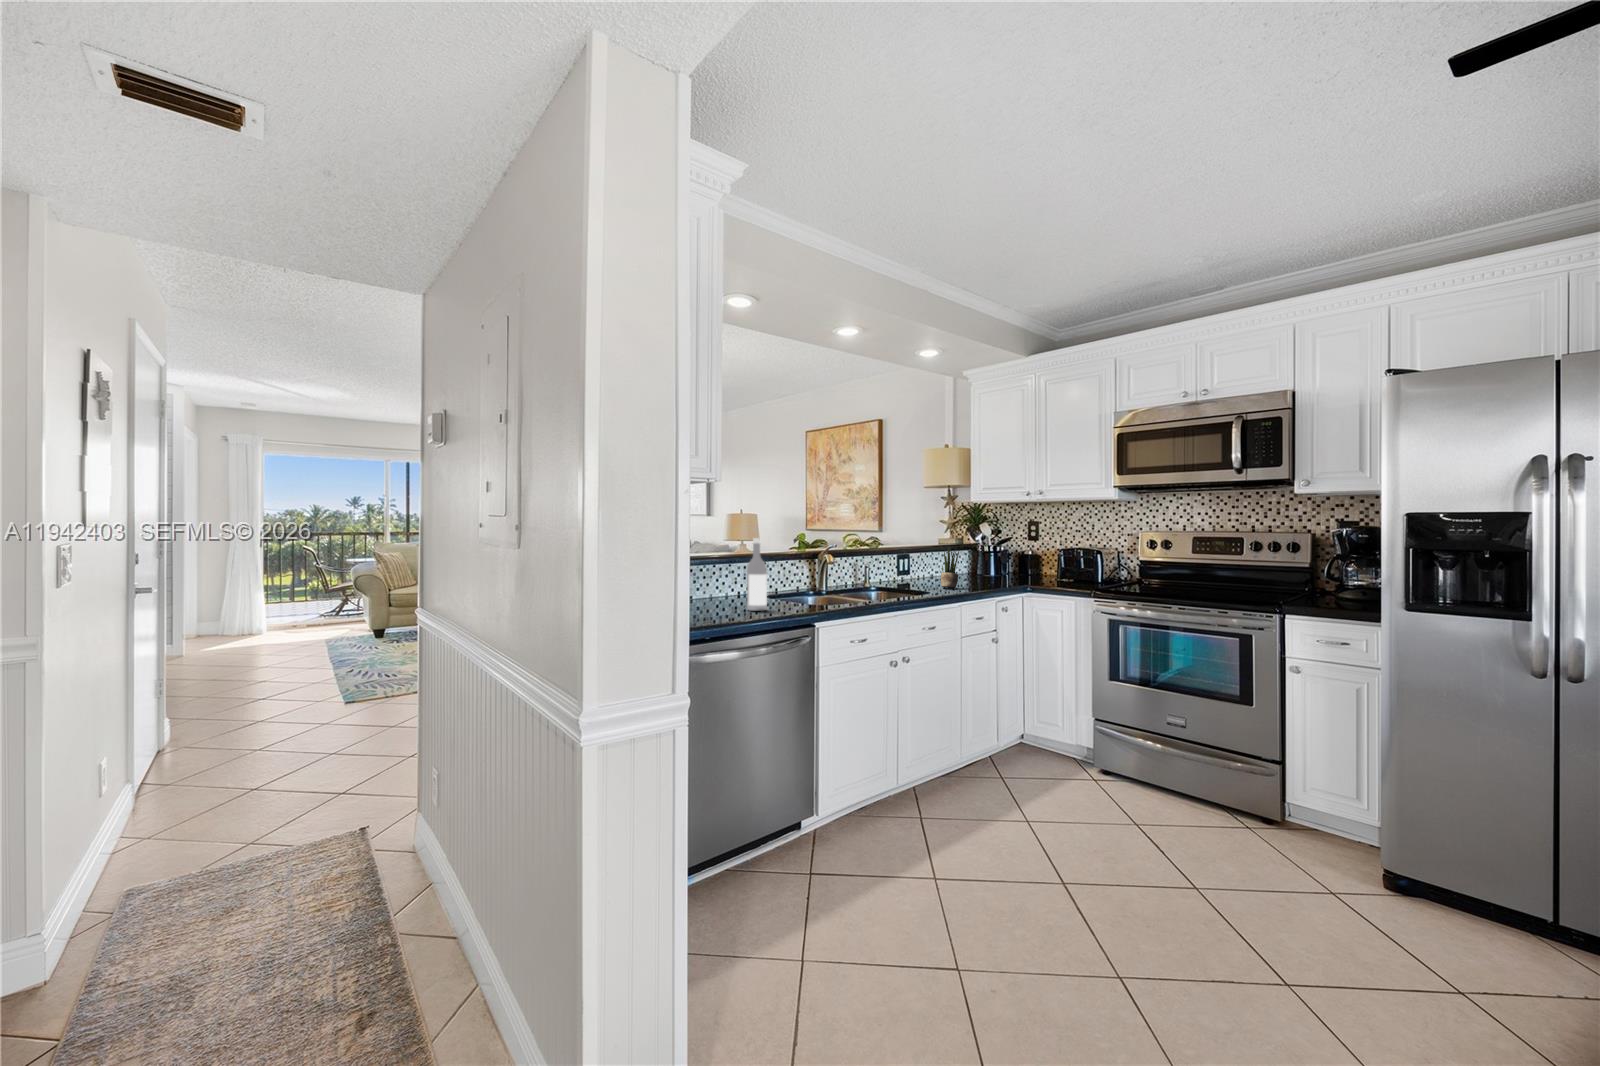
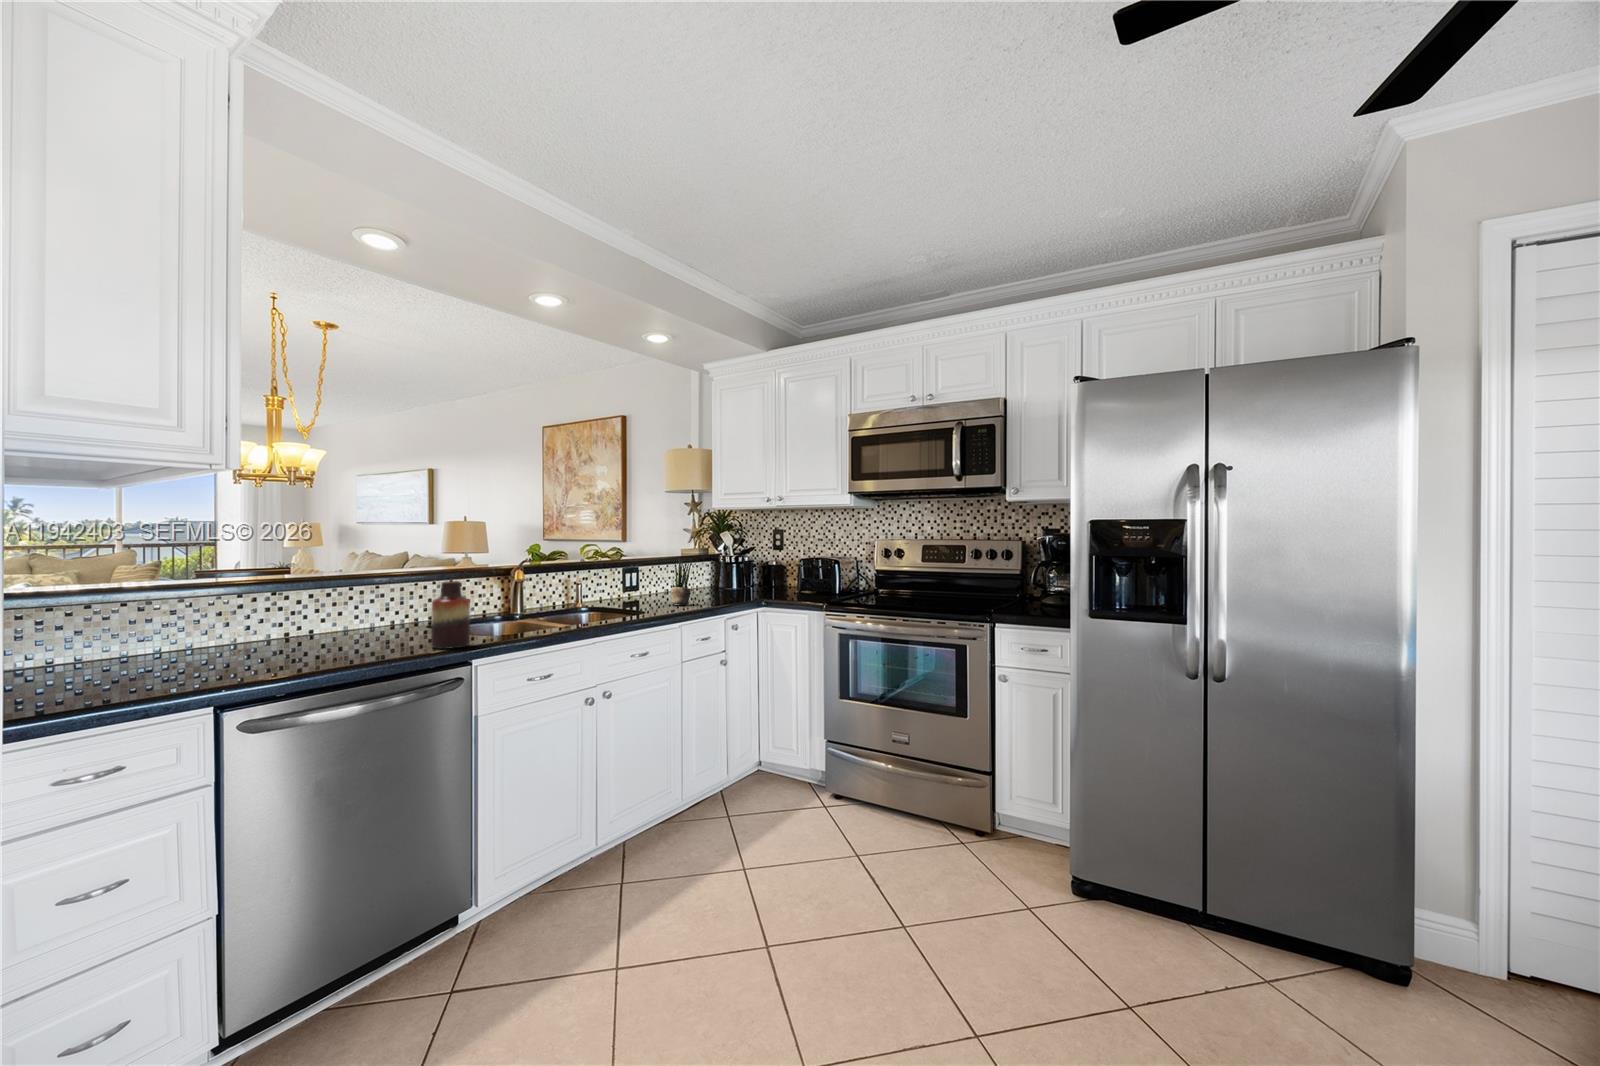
wine bottle: present [747,538,767,611] -> none [374,550,405,648]
vase: none [786,562,812,613] -> present [431,581,470,649]

